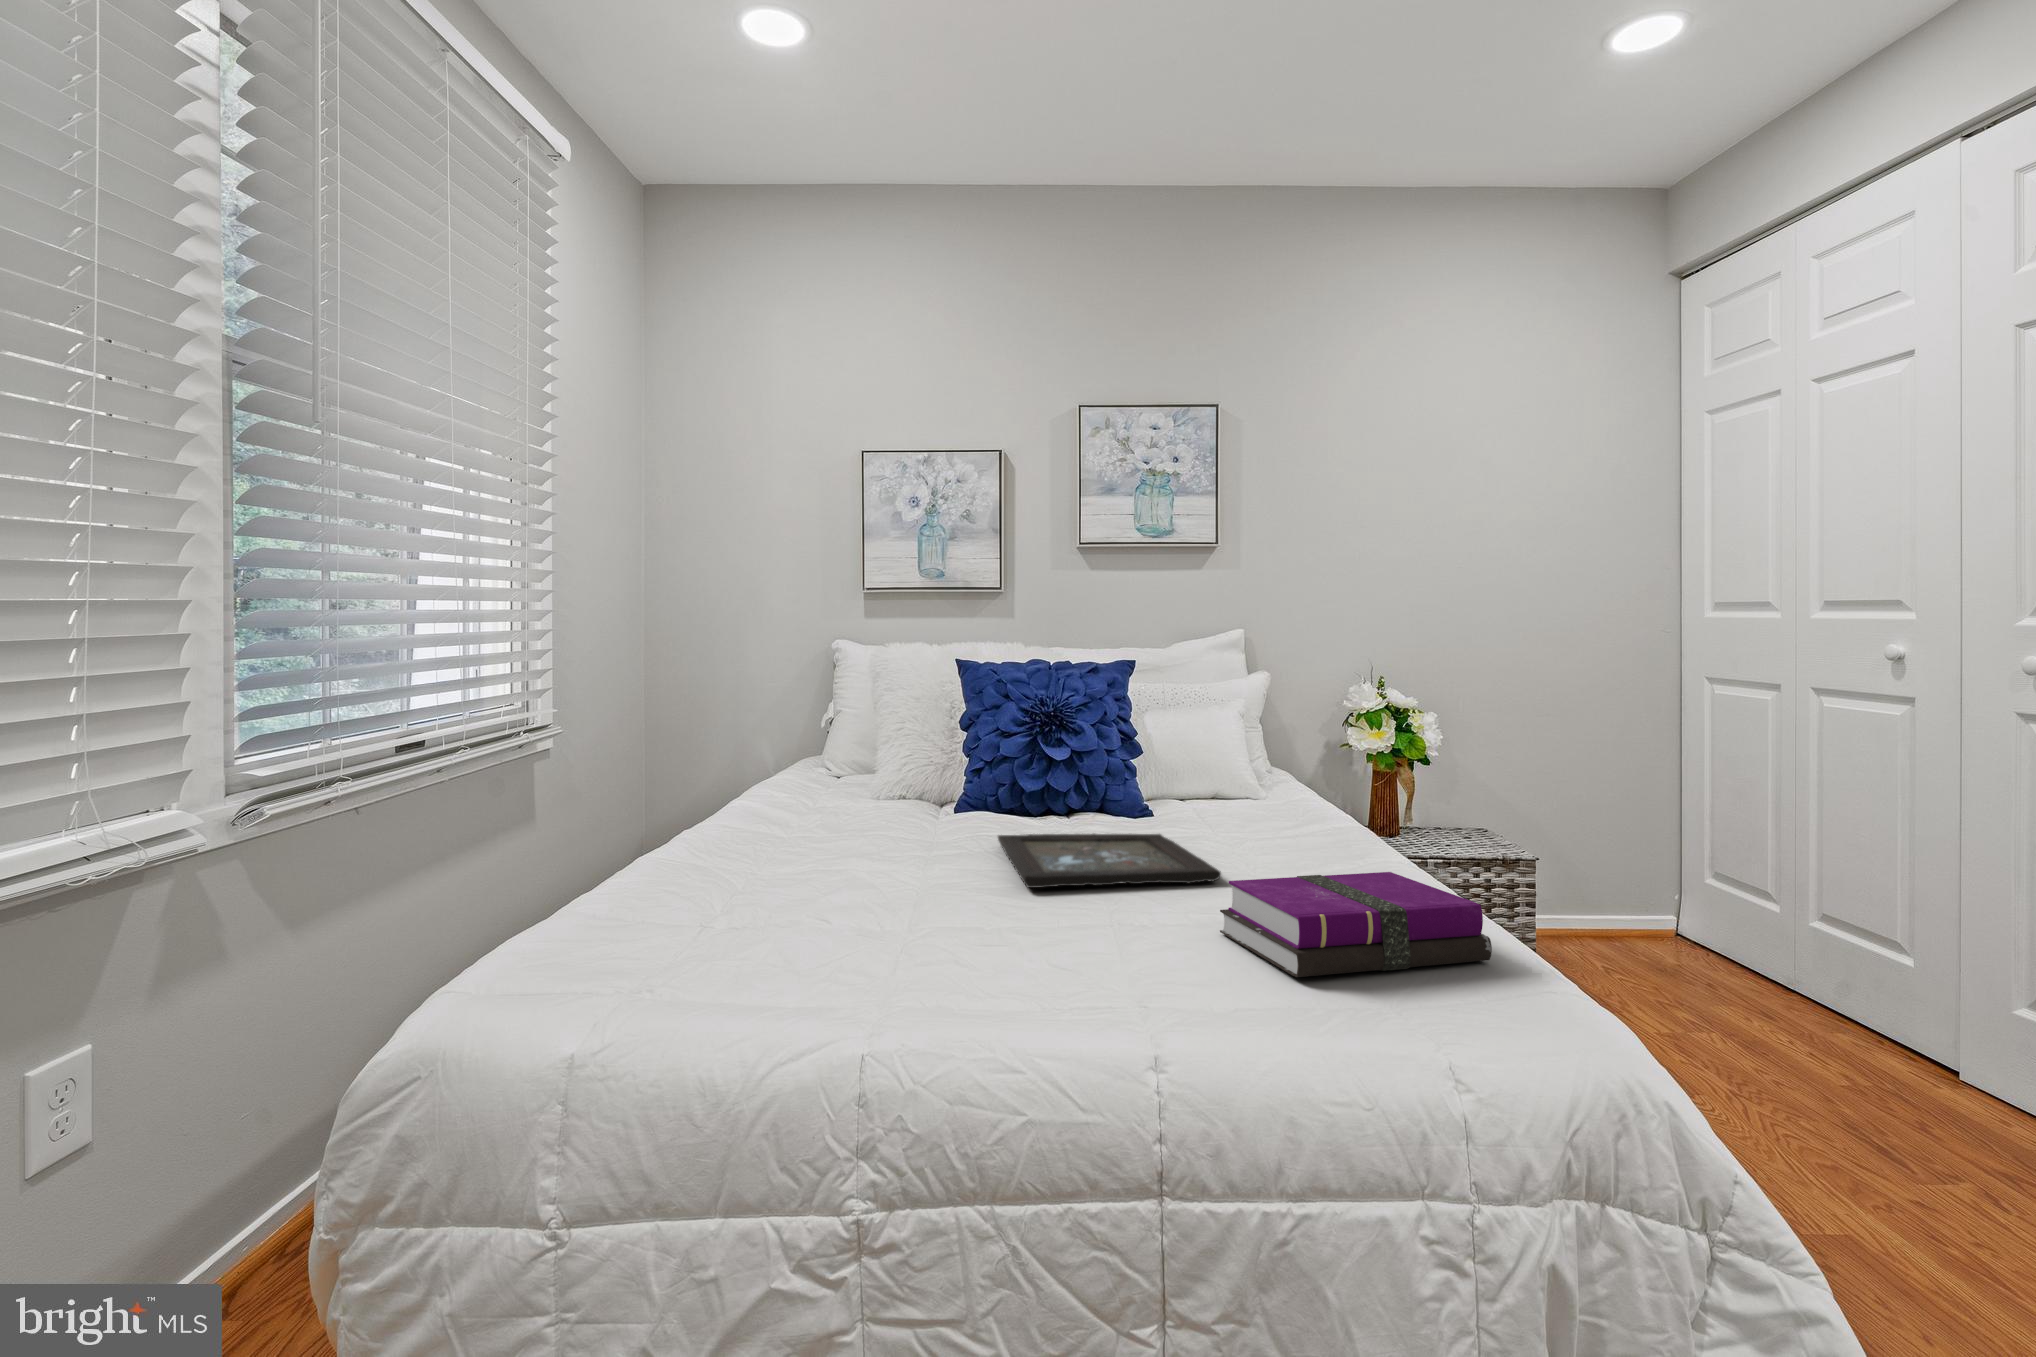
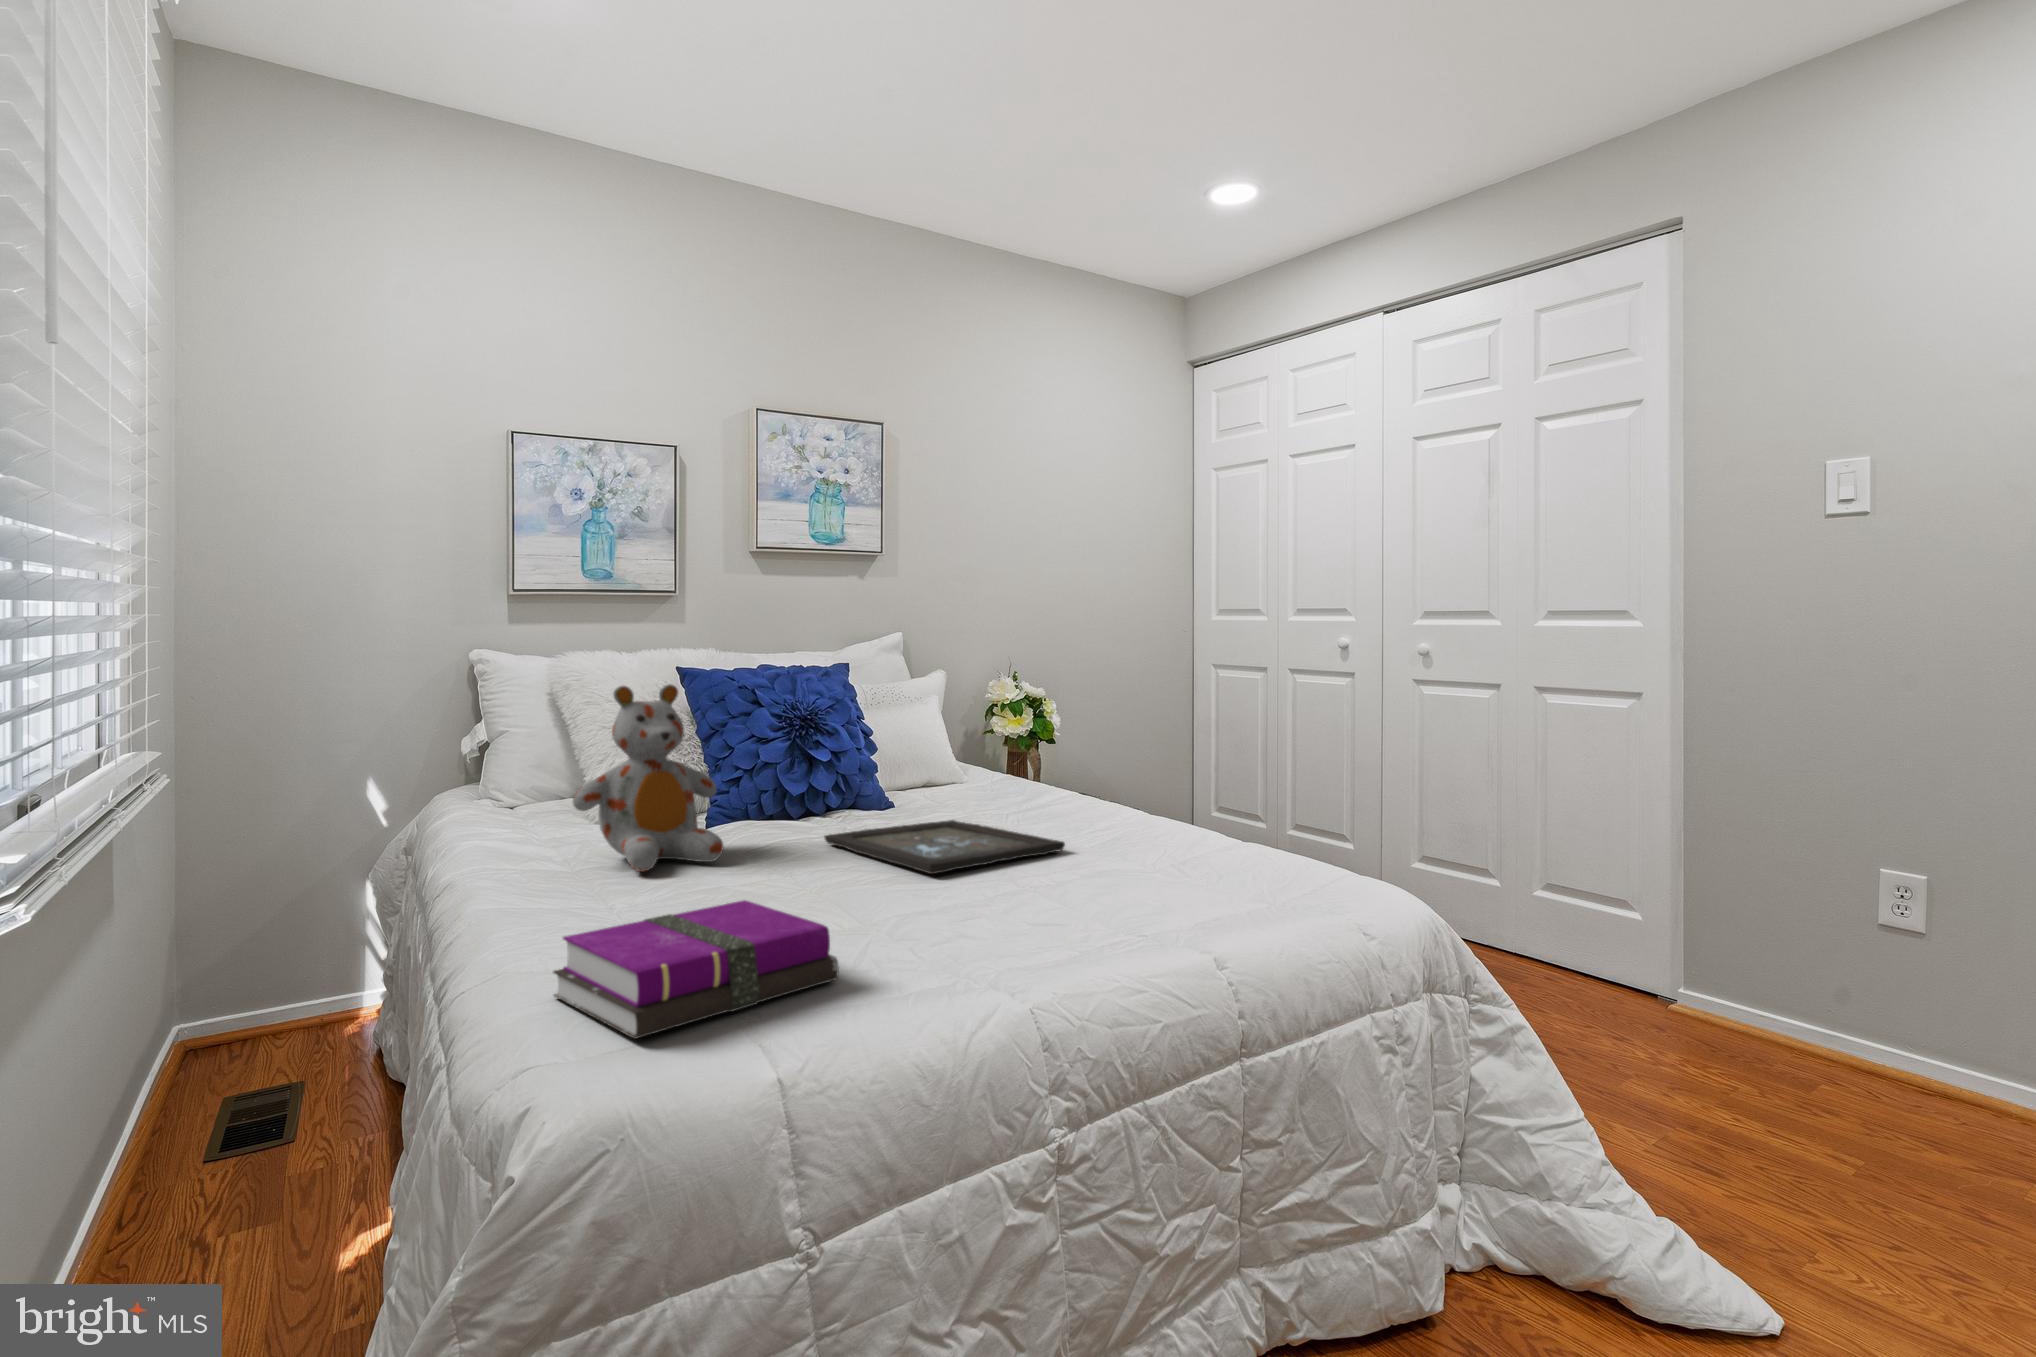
stuffed bear: none [767,675,907,851] -> present [573,684,723,872]
notebook: present [1220,872,1492,977] -> present [554,900,839,1039]

